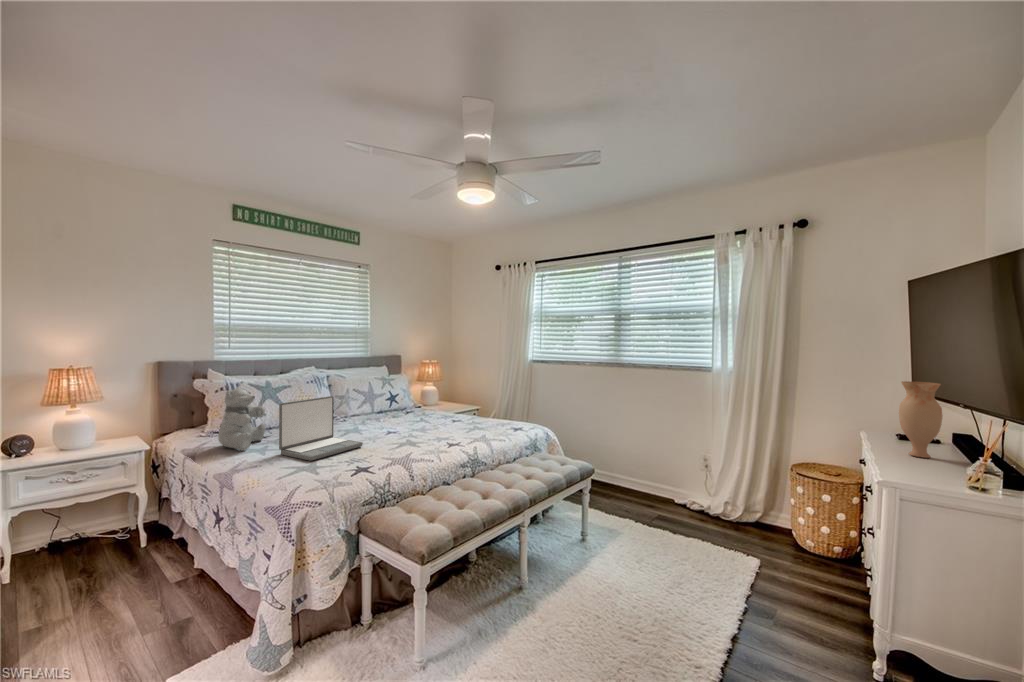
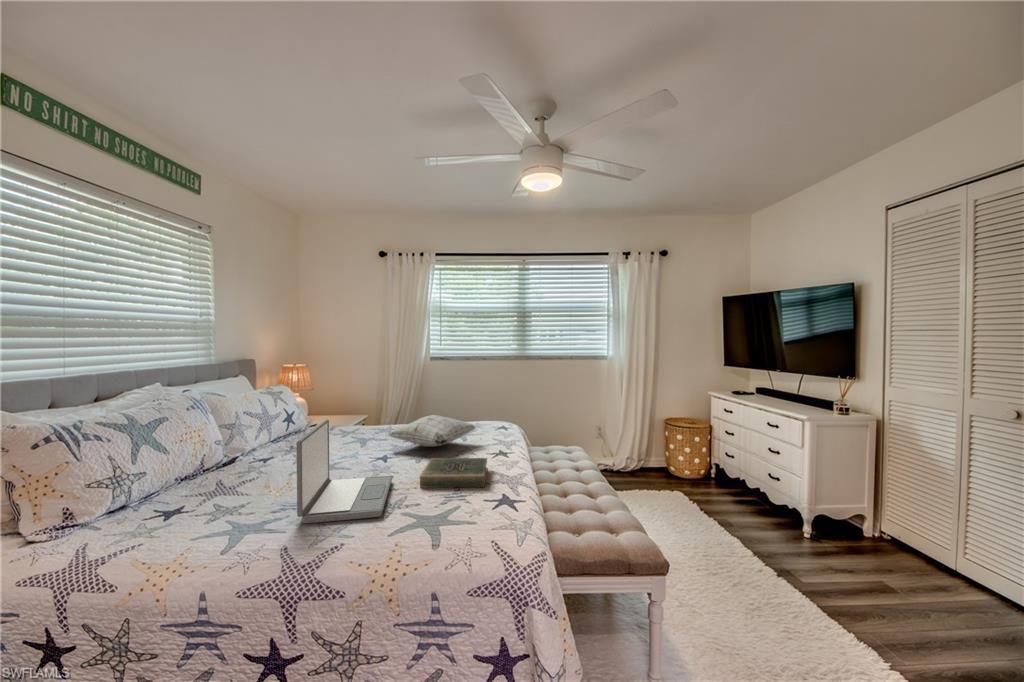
vase: present [899,381,942,458] -> none [756,357,778,402]
teddy bear: present [218,387,265,450] -> none [132,427,225,545]
pillow: none [408,406,476,433] -> present [387,415,476,447]
hardback book: none [367,437,432,463] -> present [420,458,487,487]

